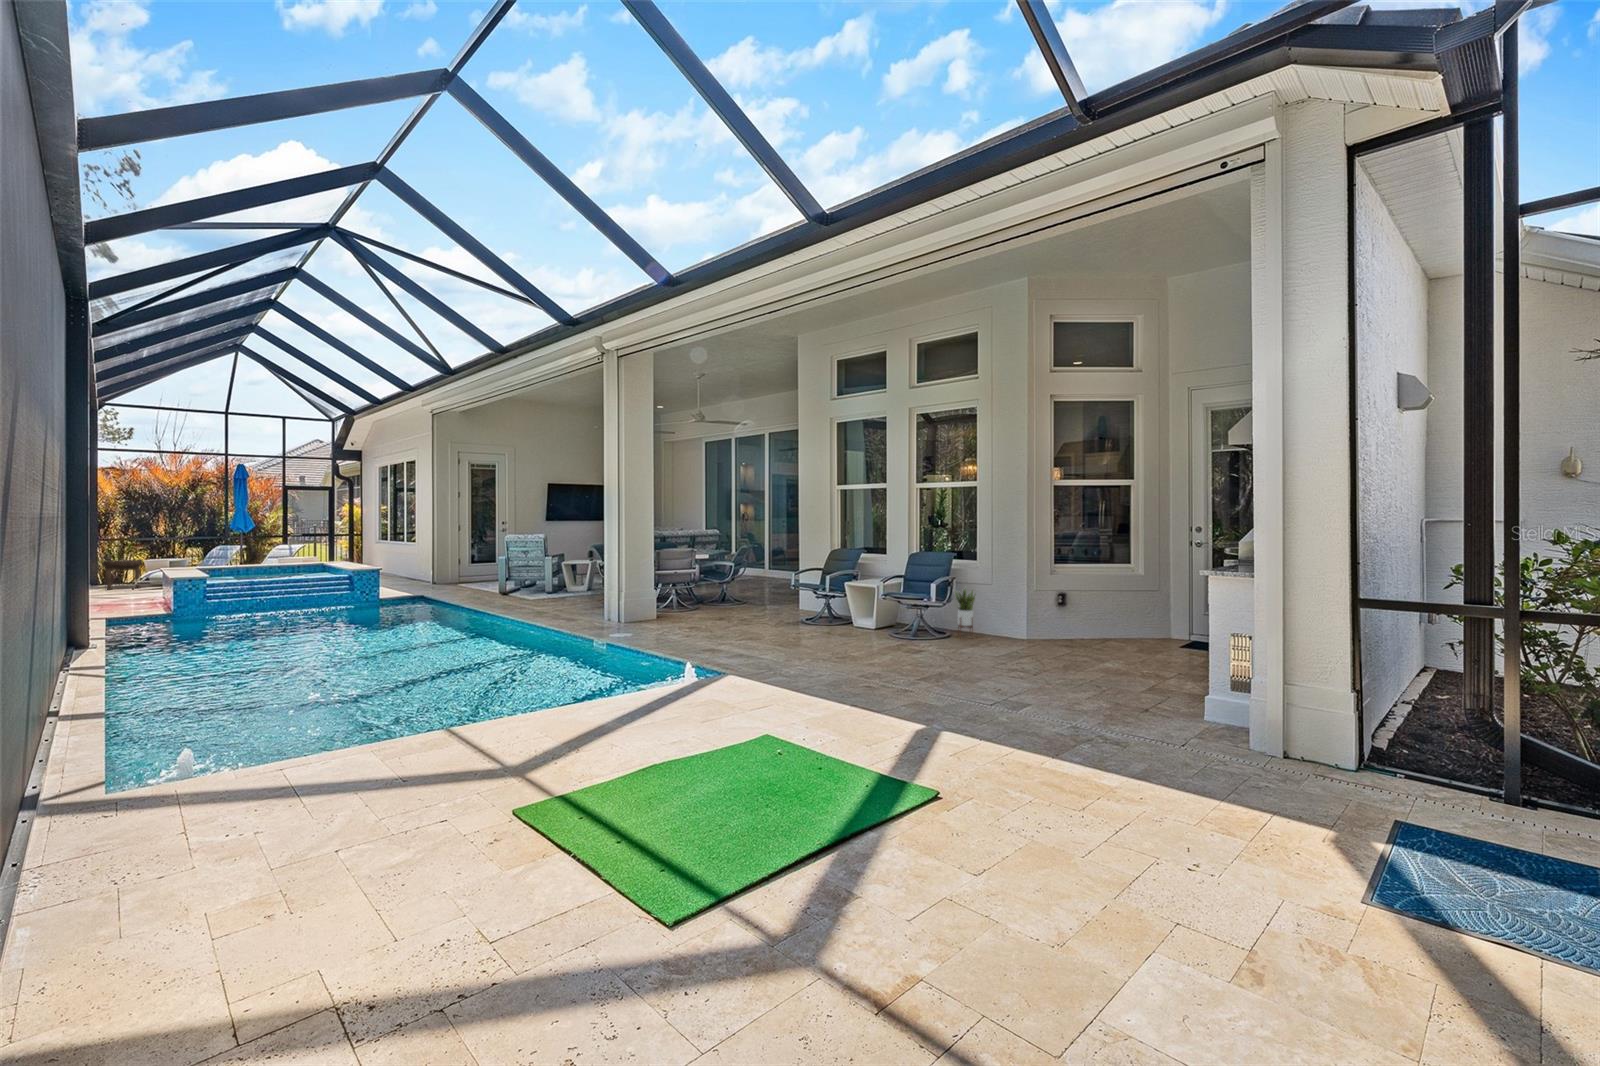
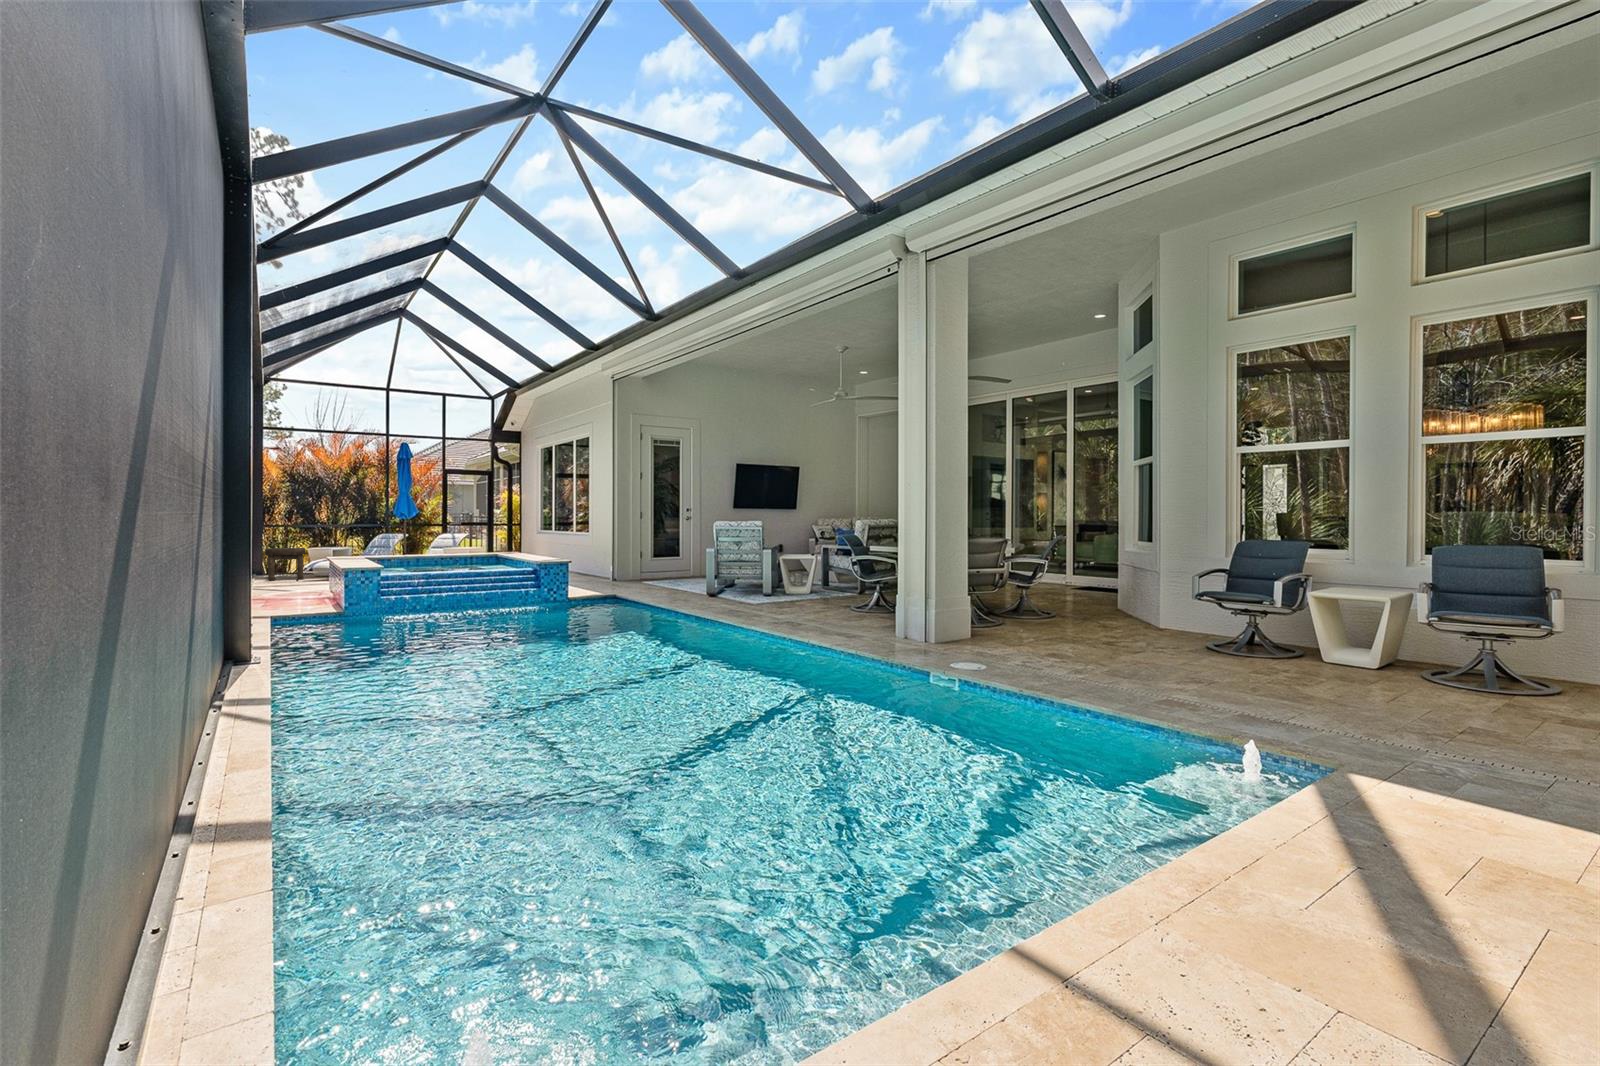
potted plant: present [954,587,976,629] -> none [1504,595,1553,682]

